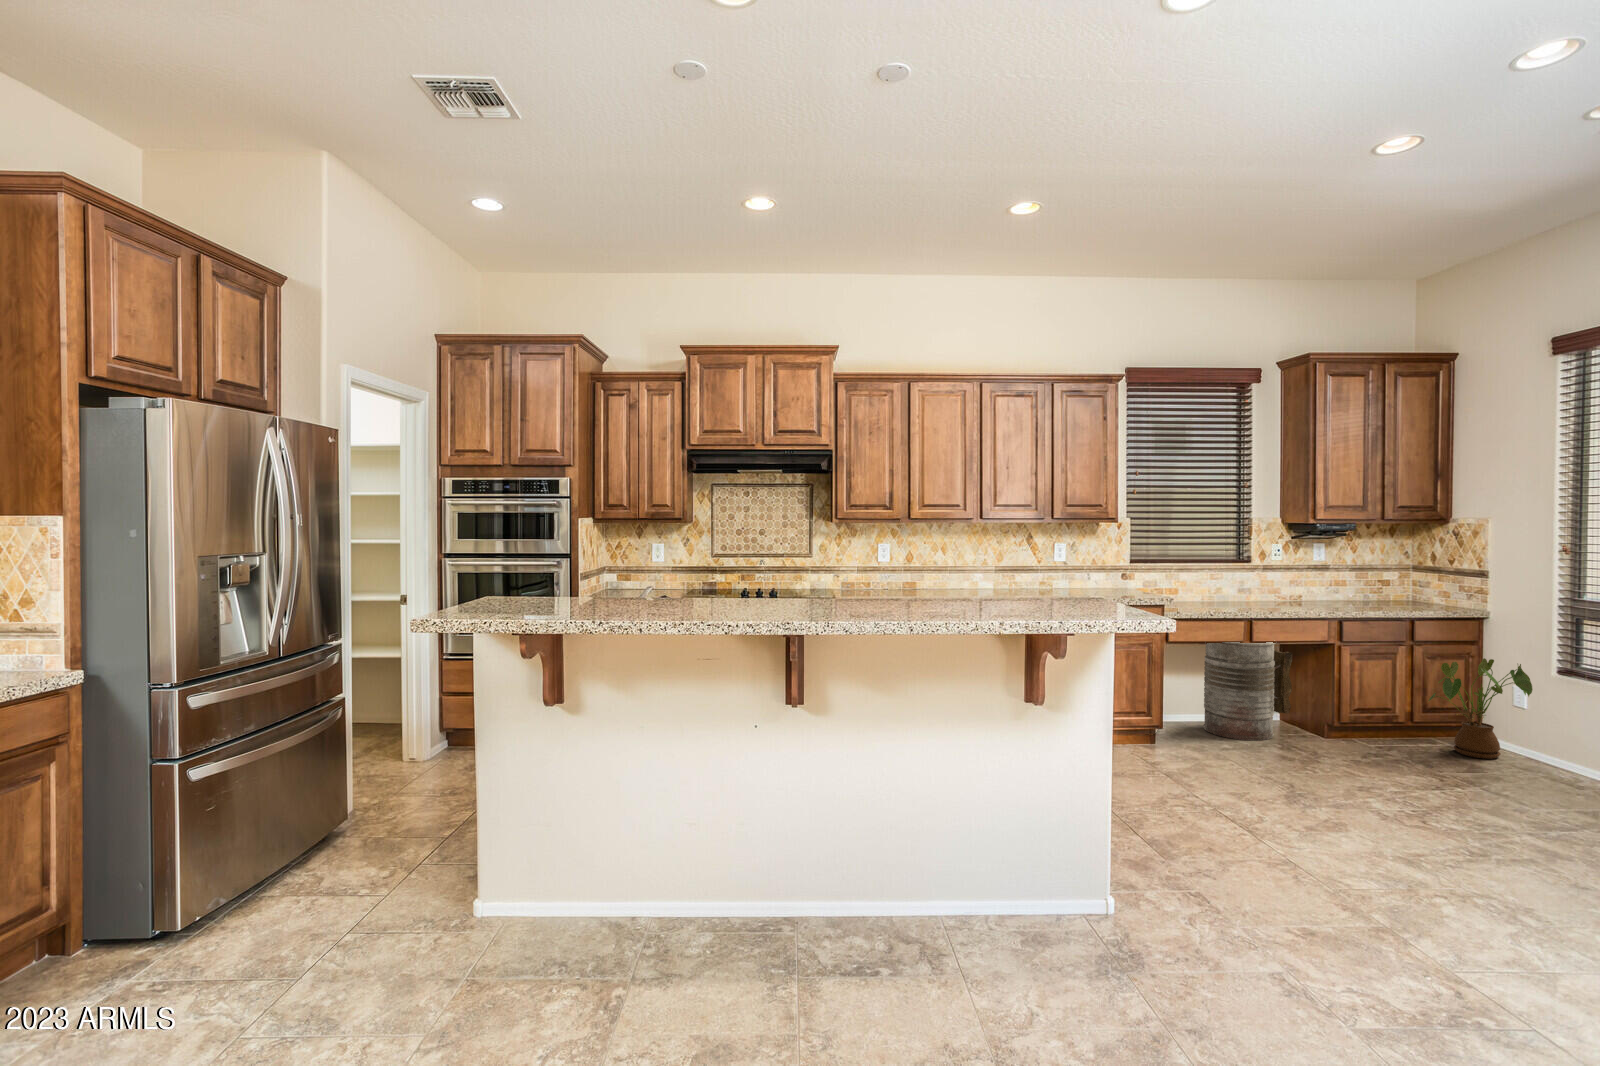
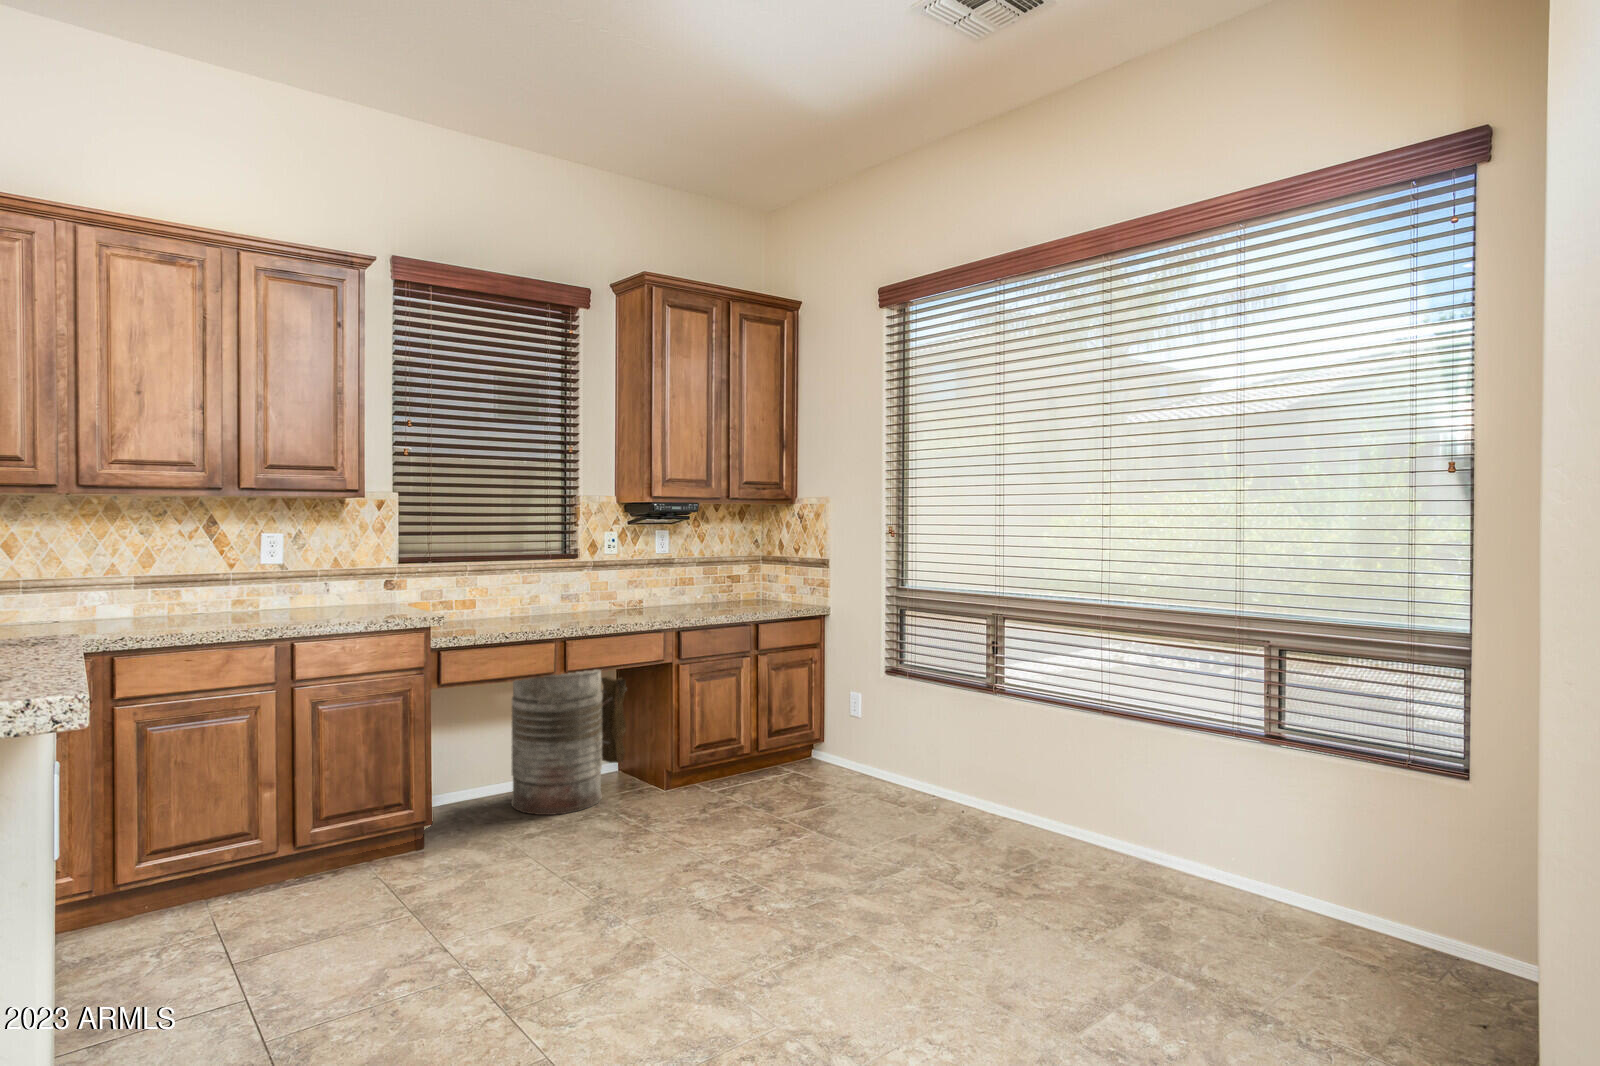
house plant: present [1429,658,1533,759] -> none [771,664,866,785]

